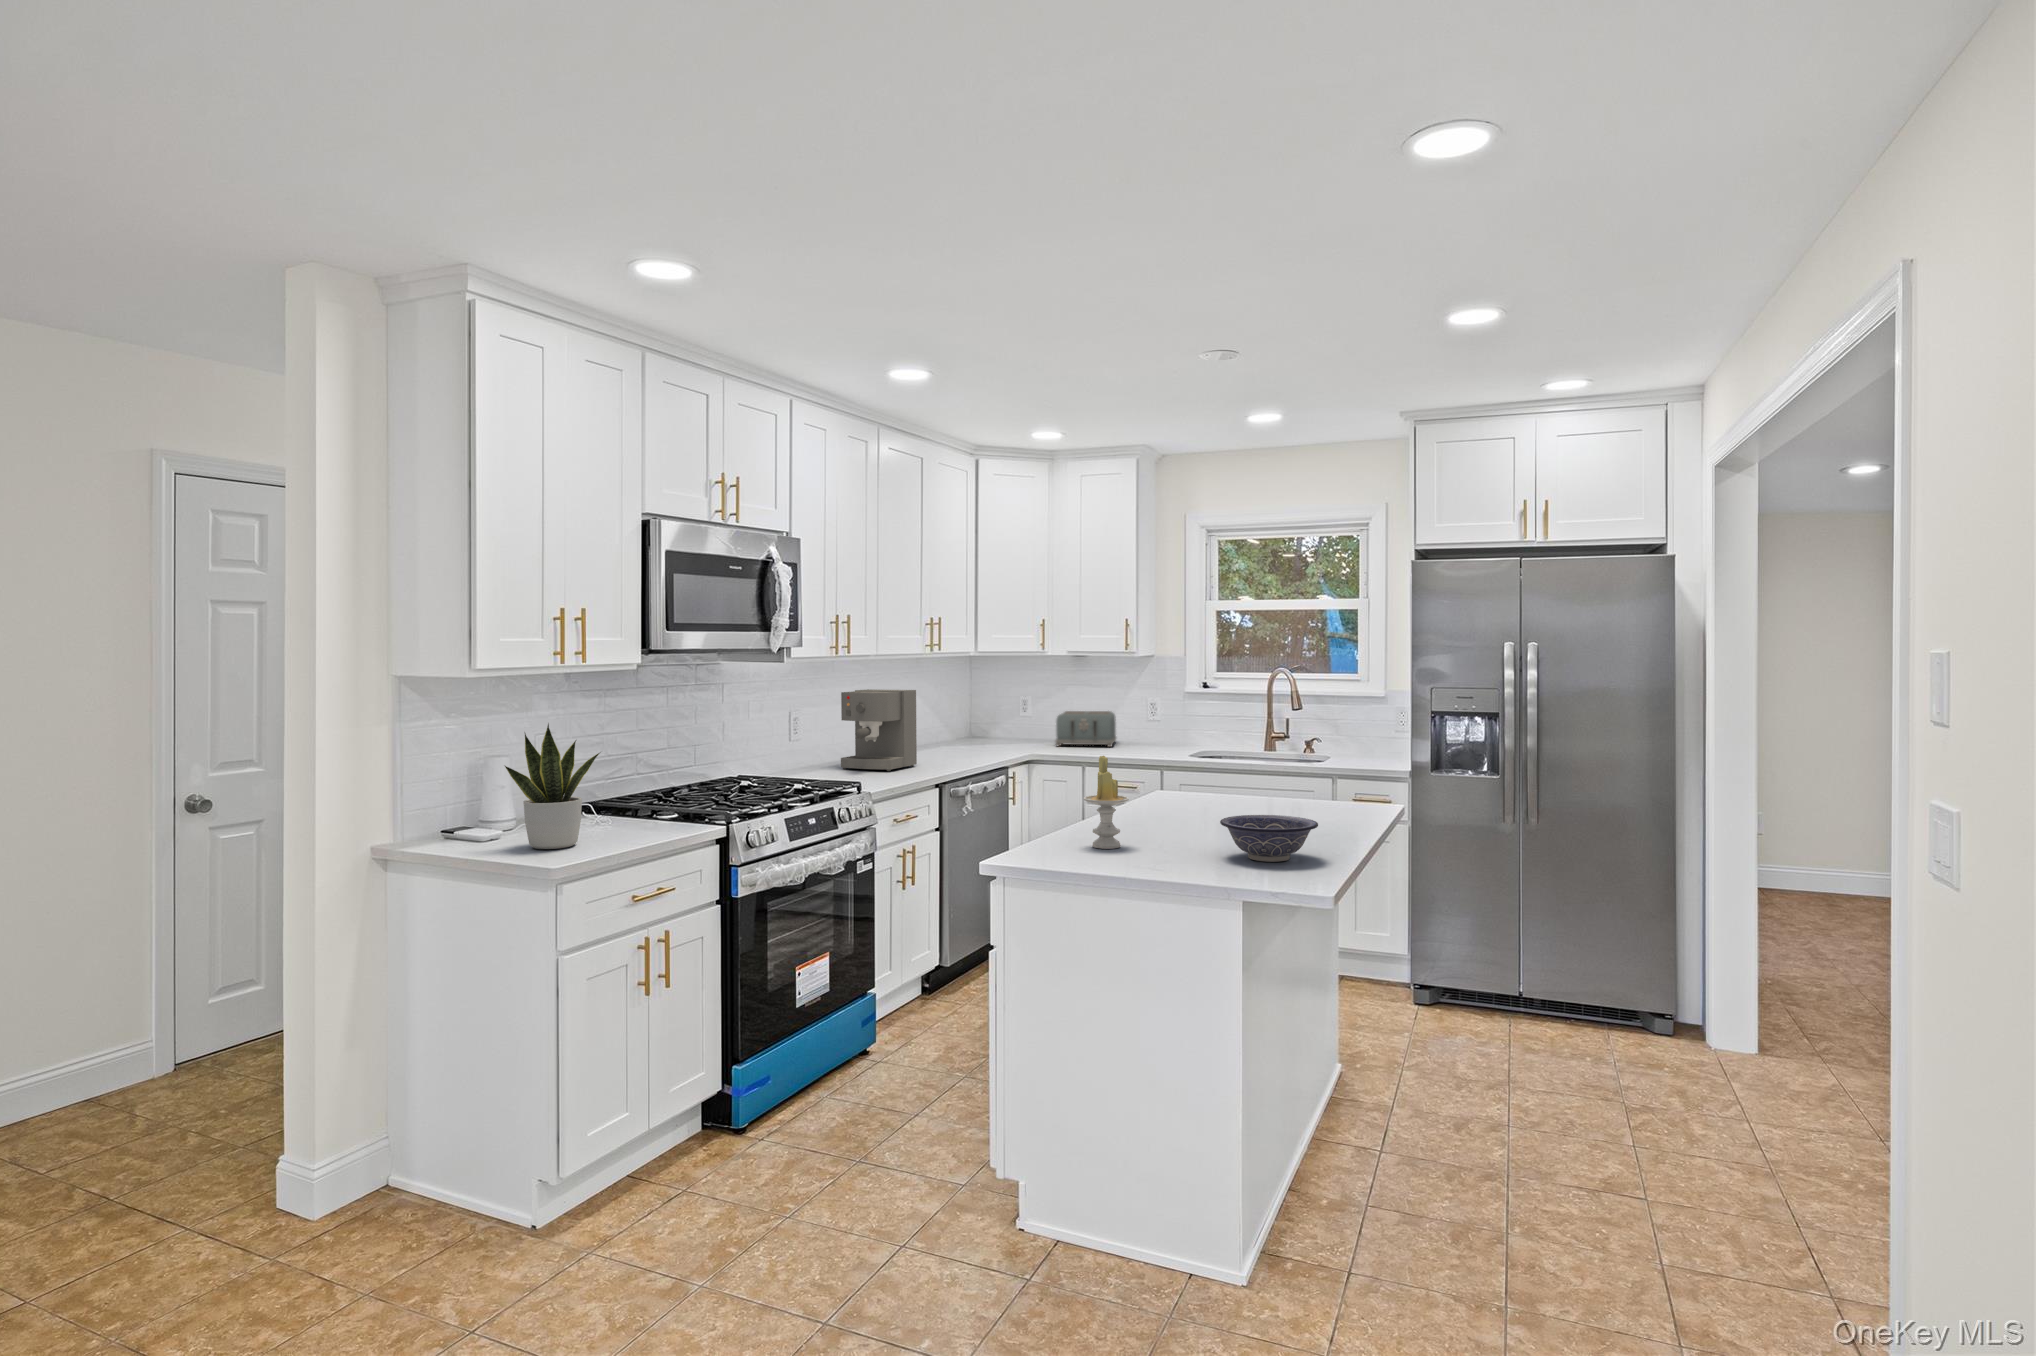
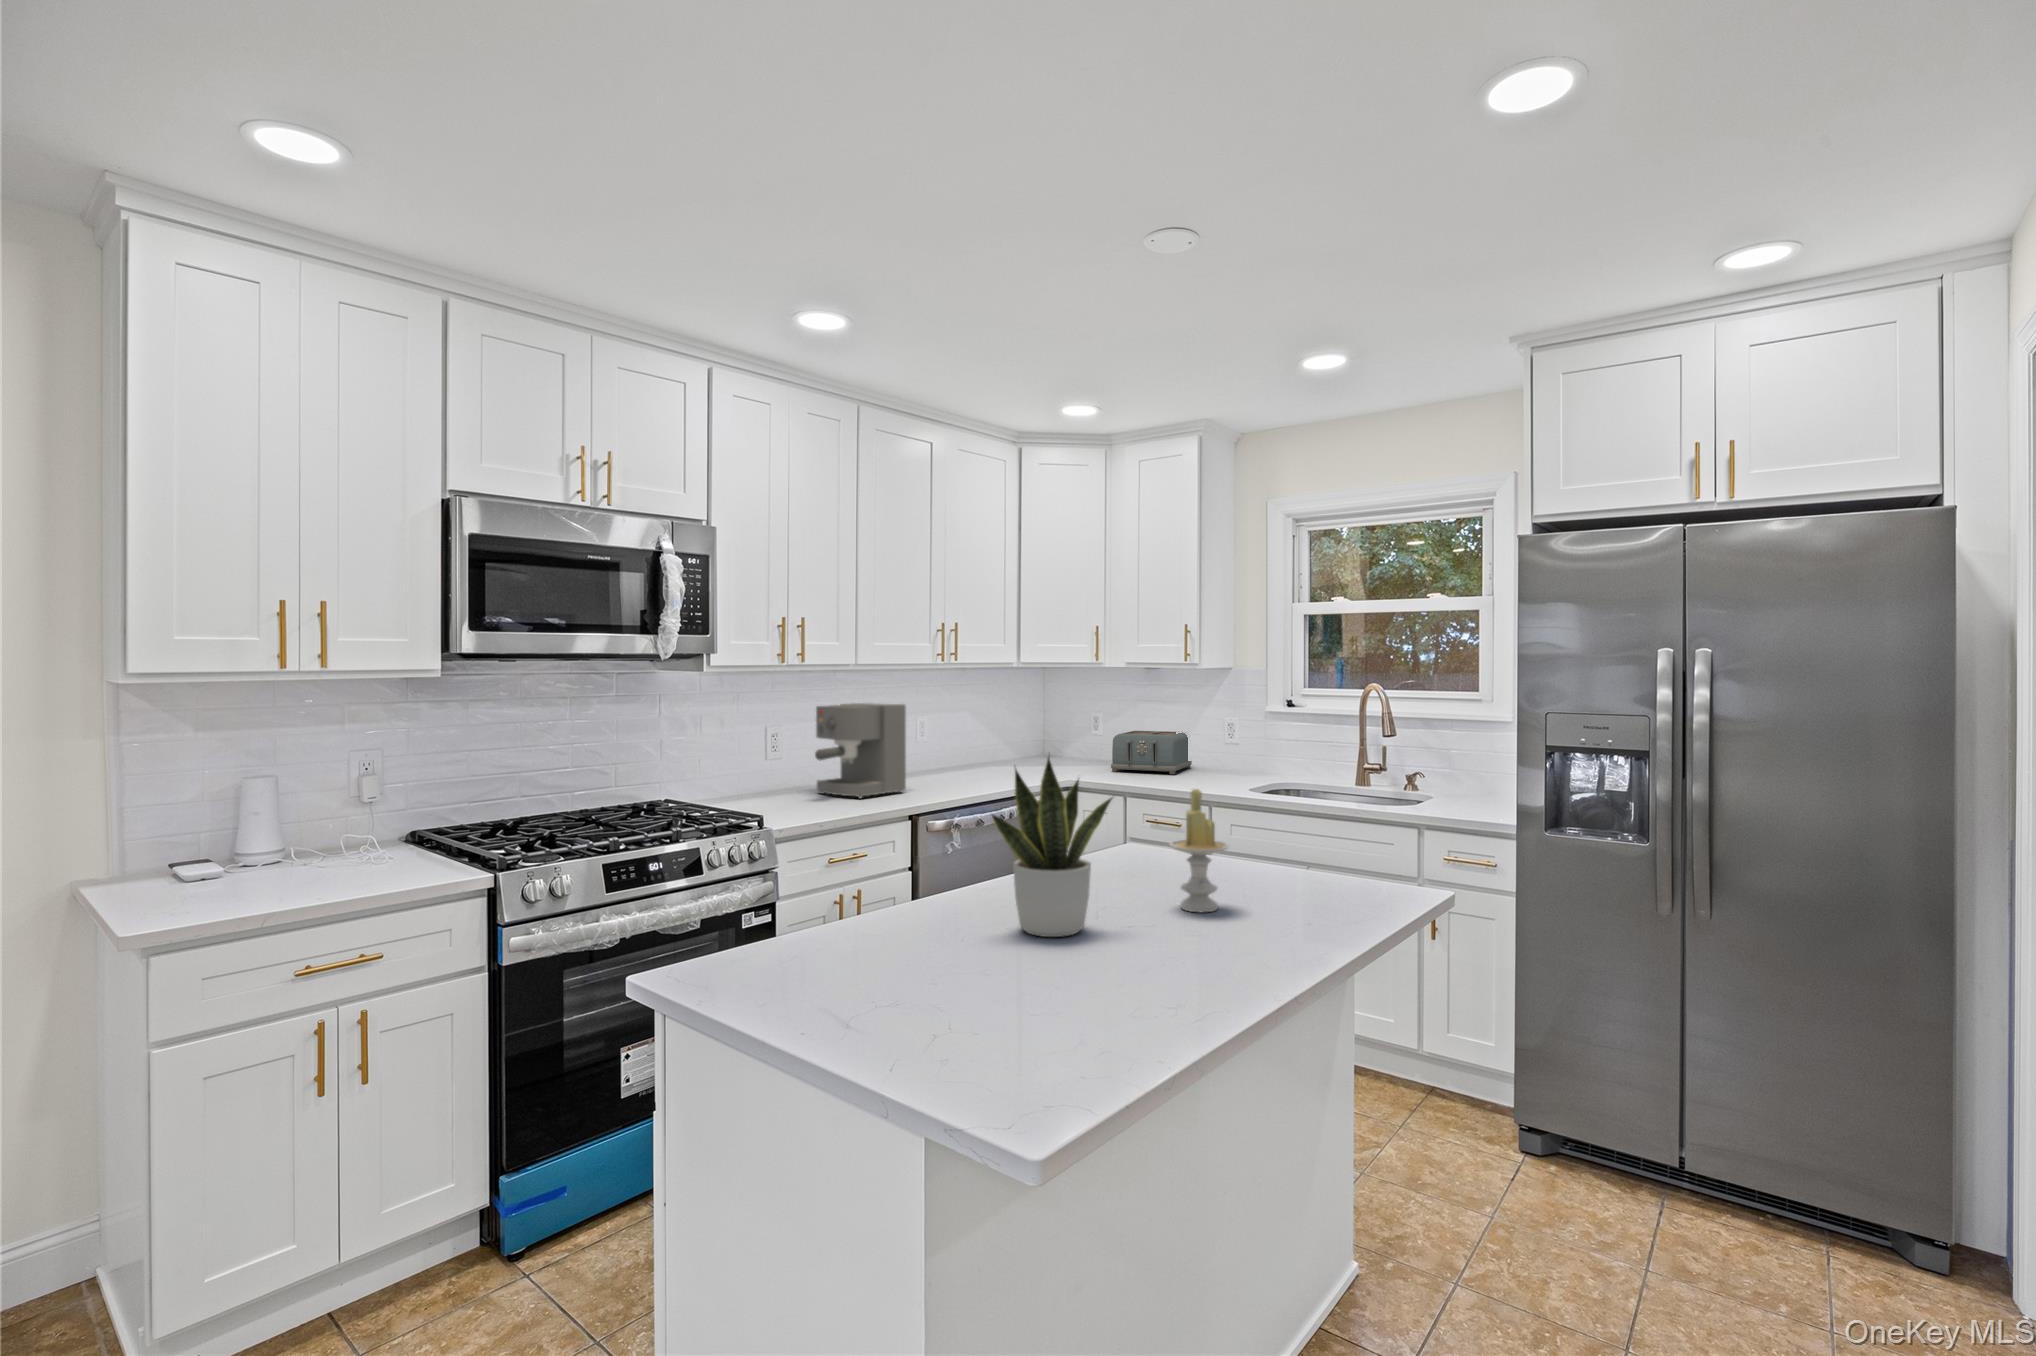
potted plant: present [505,723,600,849] -> present [992,757,1112,937]
candle: present [1084,756,1129,849] -> present [1169,789,1229,912]
decorative bowl: present [1220,815,1318,862] -> none [985,920,1149,1014]

